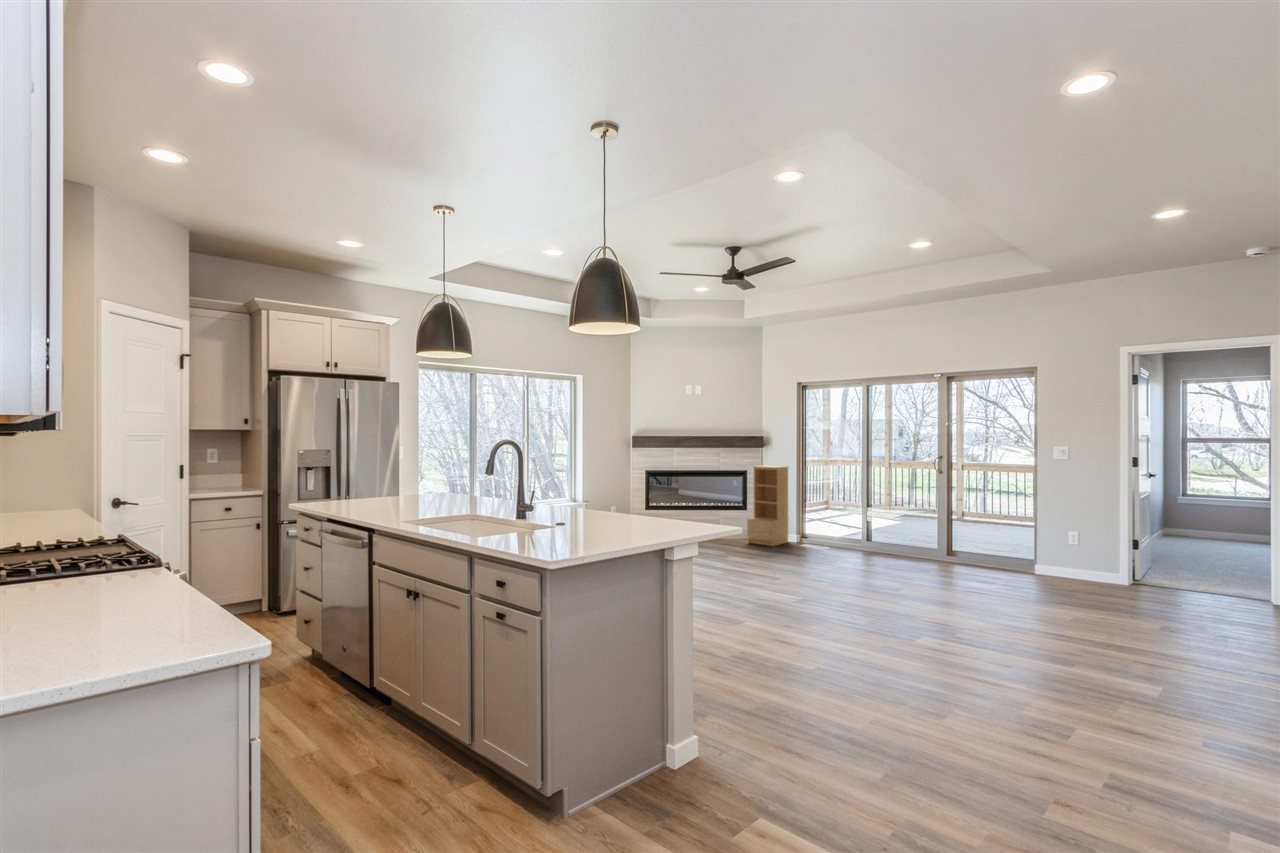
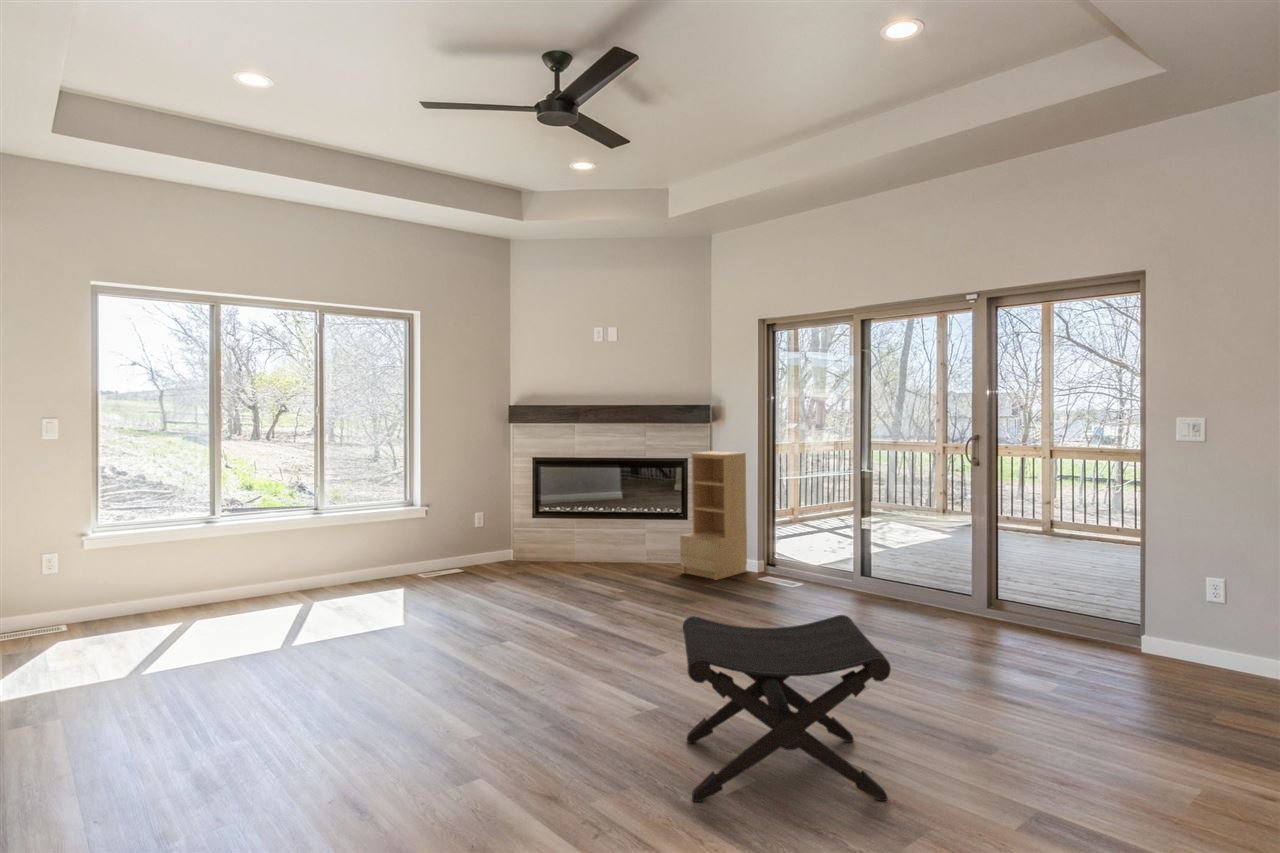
footstool: none [824,542,940,624] -> present [683,615,891,802]

